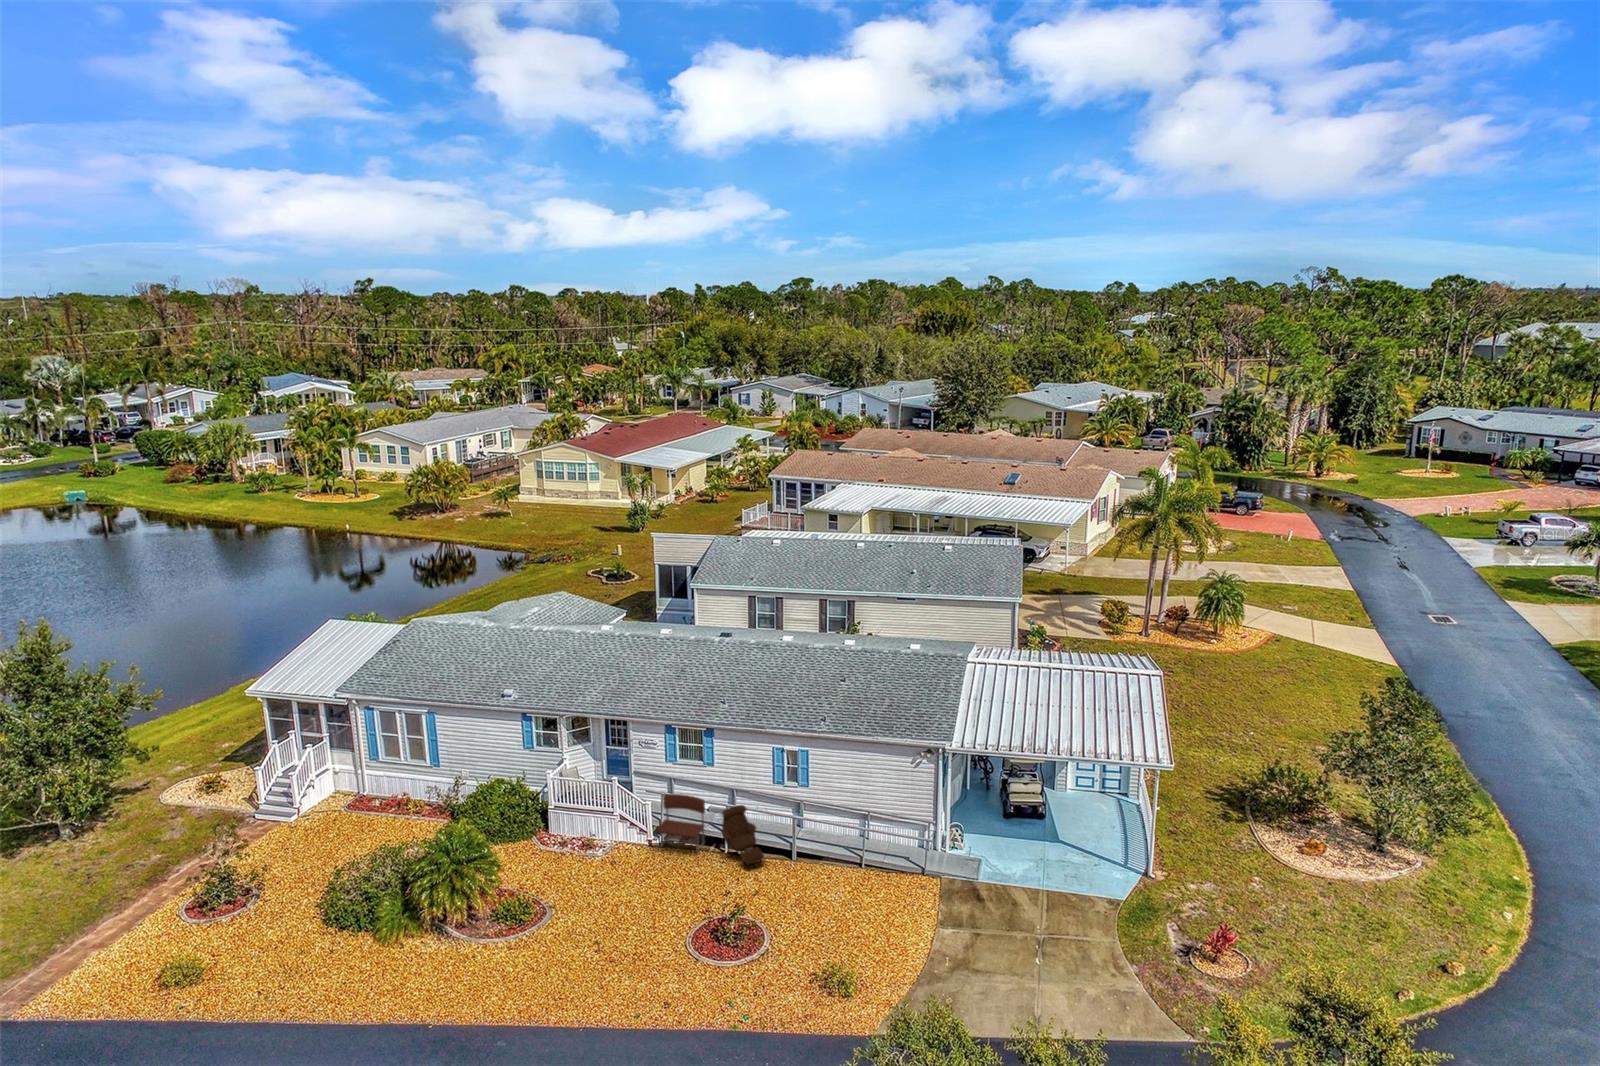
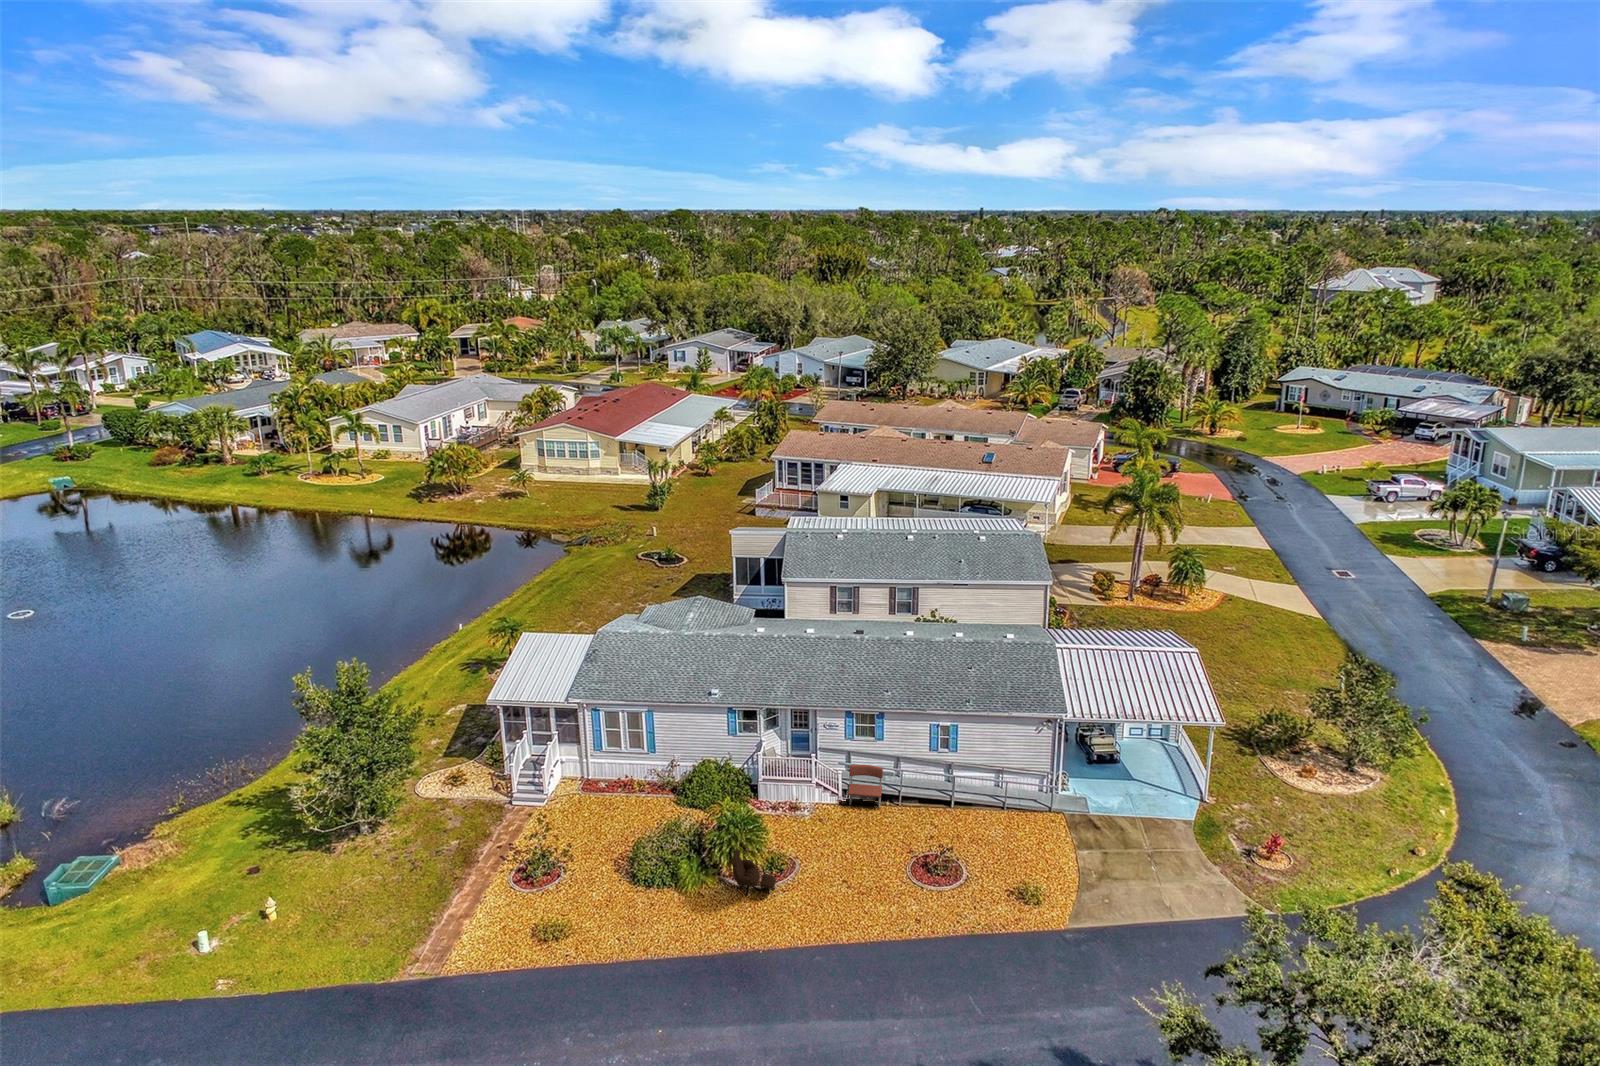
lounge chair: present [721,805,764,865] -> present [732,849,776,896]

